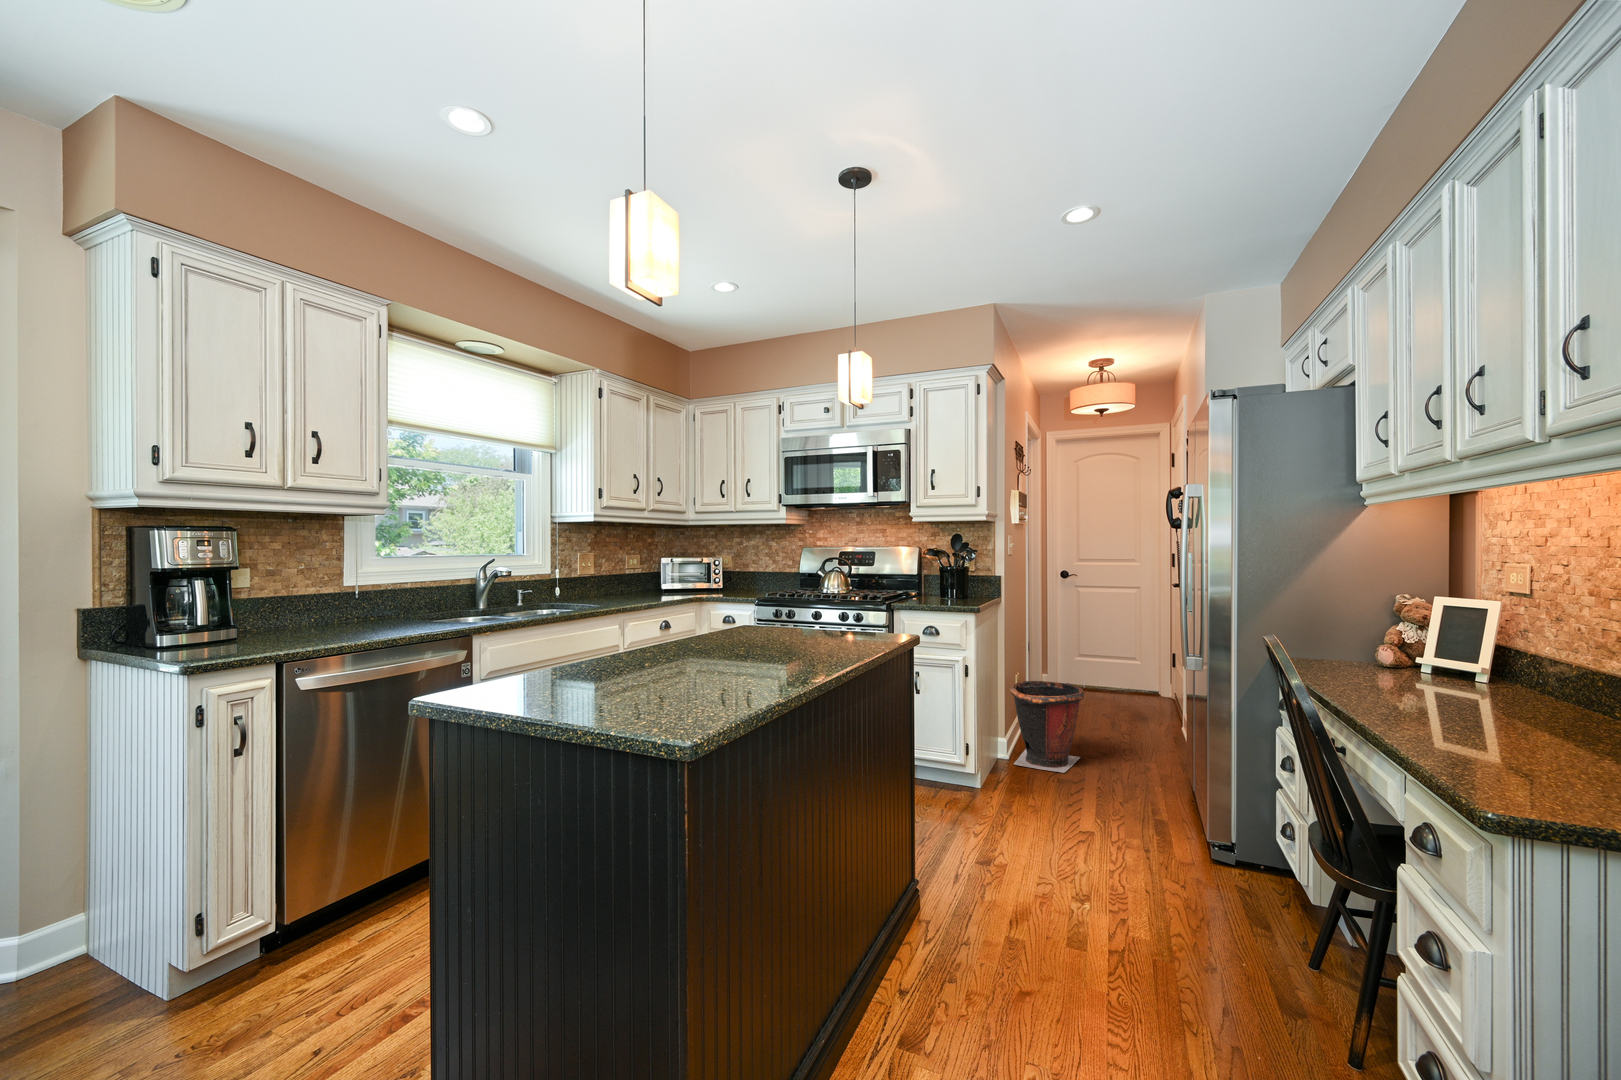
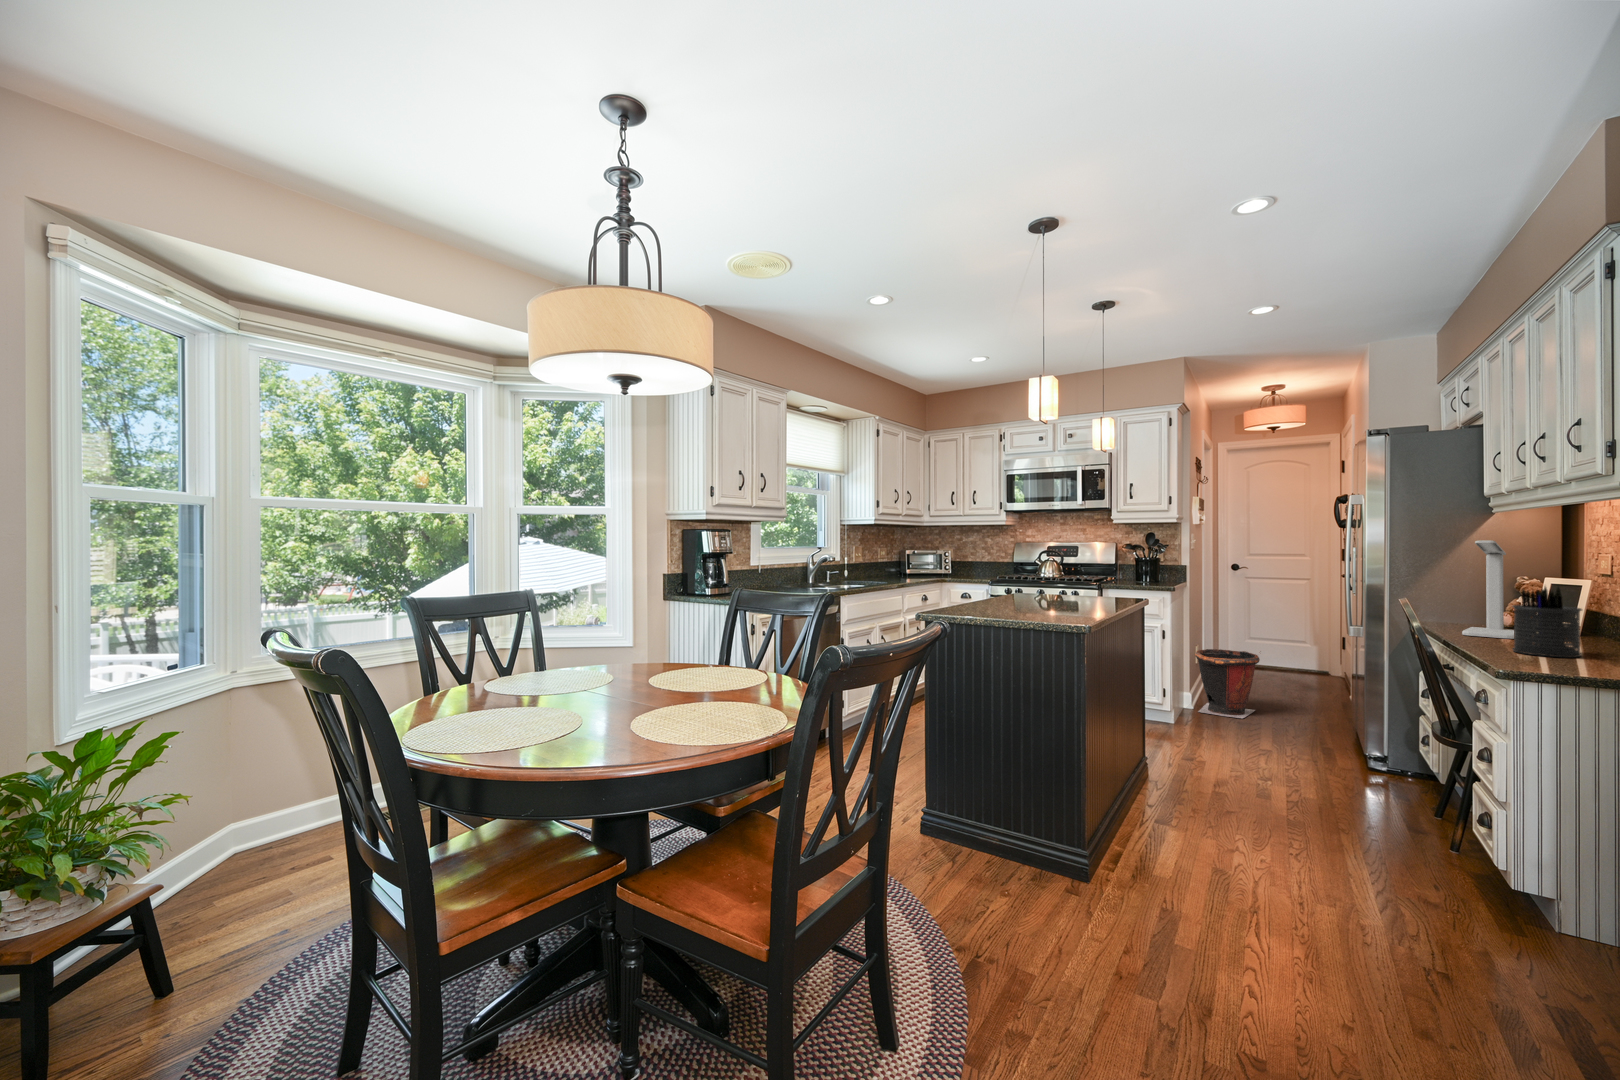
desk lamp: none [1344,545,1419,695] -> present [1462,540,1514,639]
pen holder: none [1436,618,1548,745] -> present [1512,587,1582,657]

